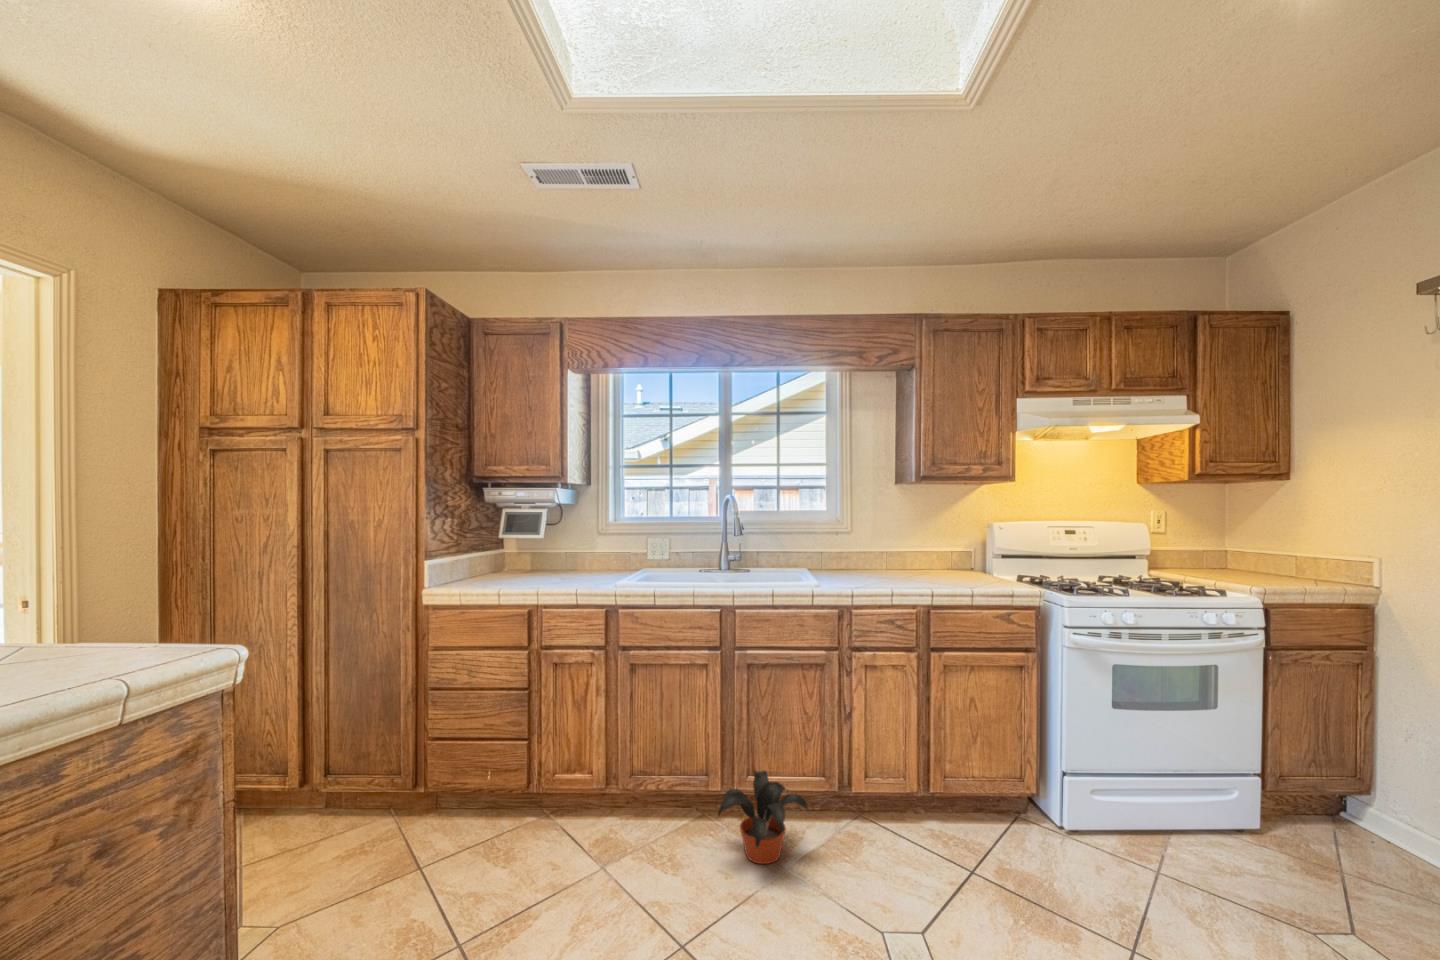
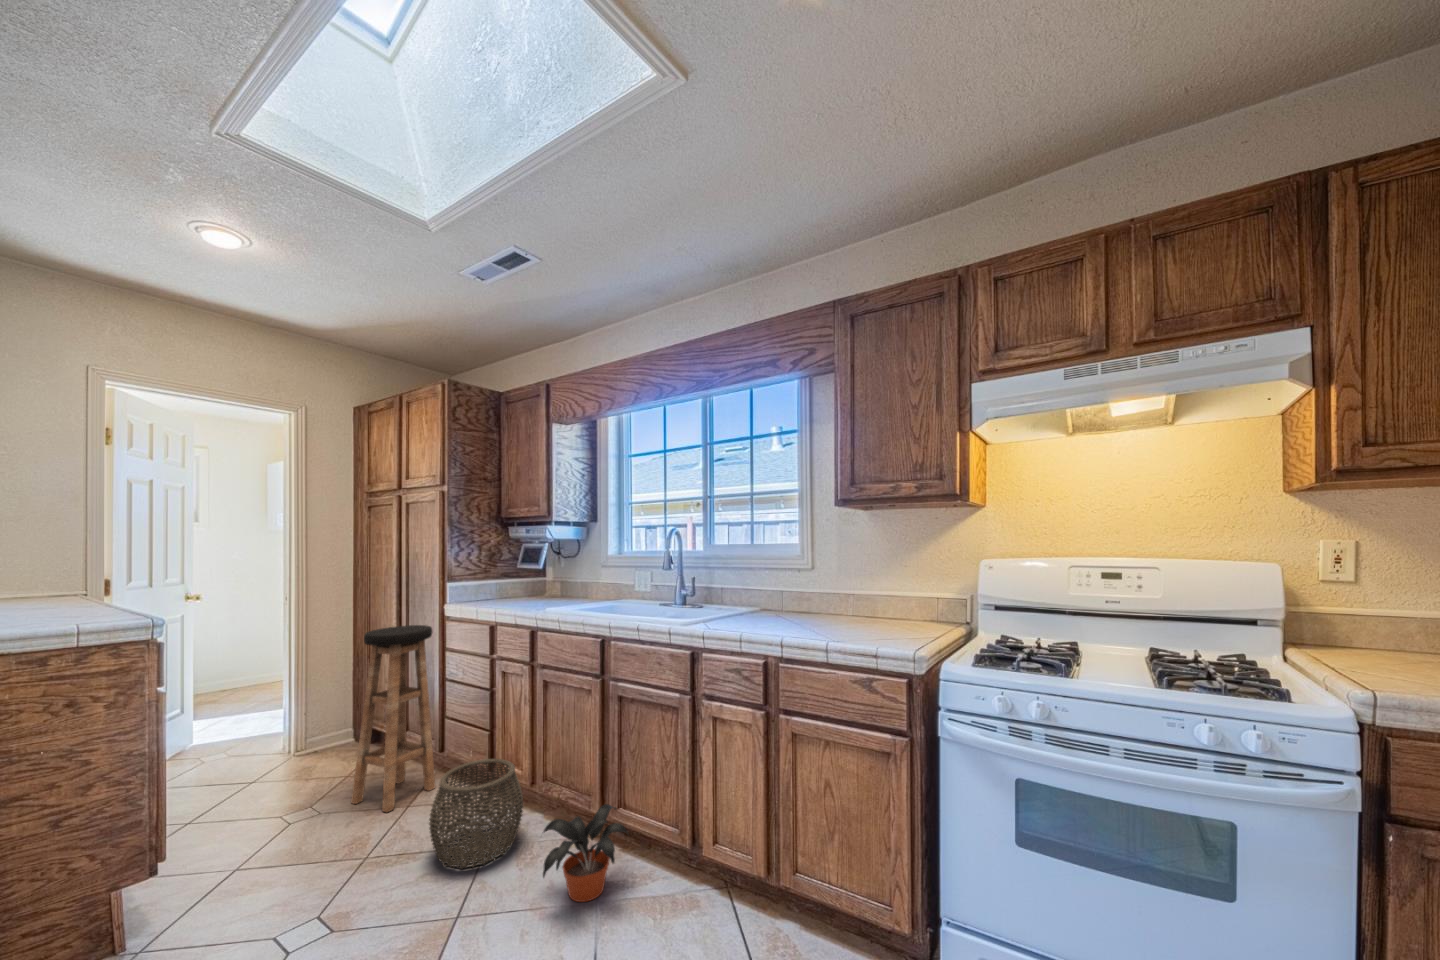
bar stool: none [333,620,437,876] -> present [351,625,435,813]
woven basket: none [548,758,650,886] -> present [429,759,523,869]

